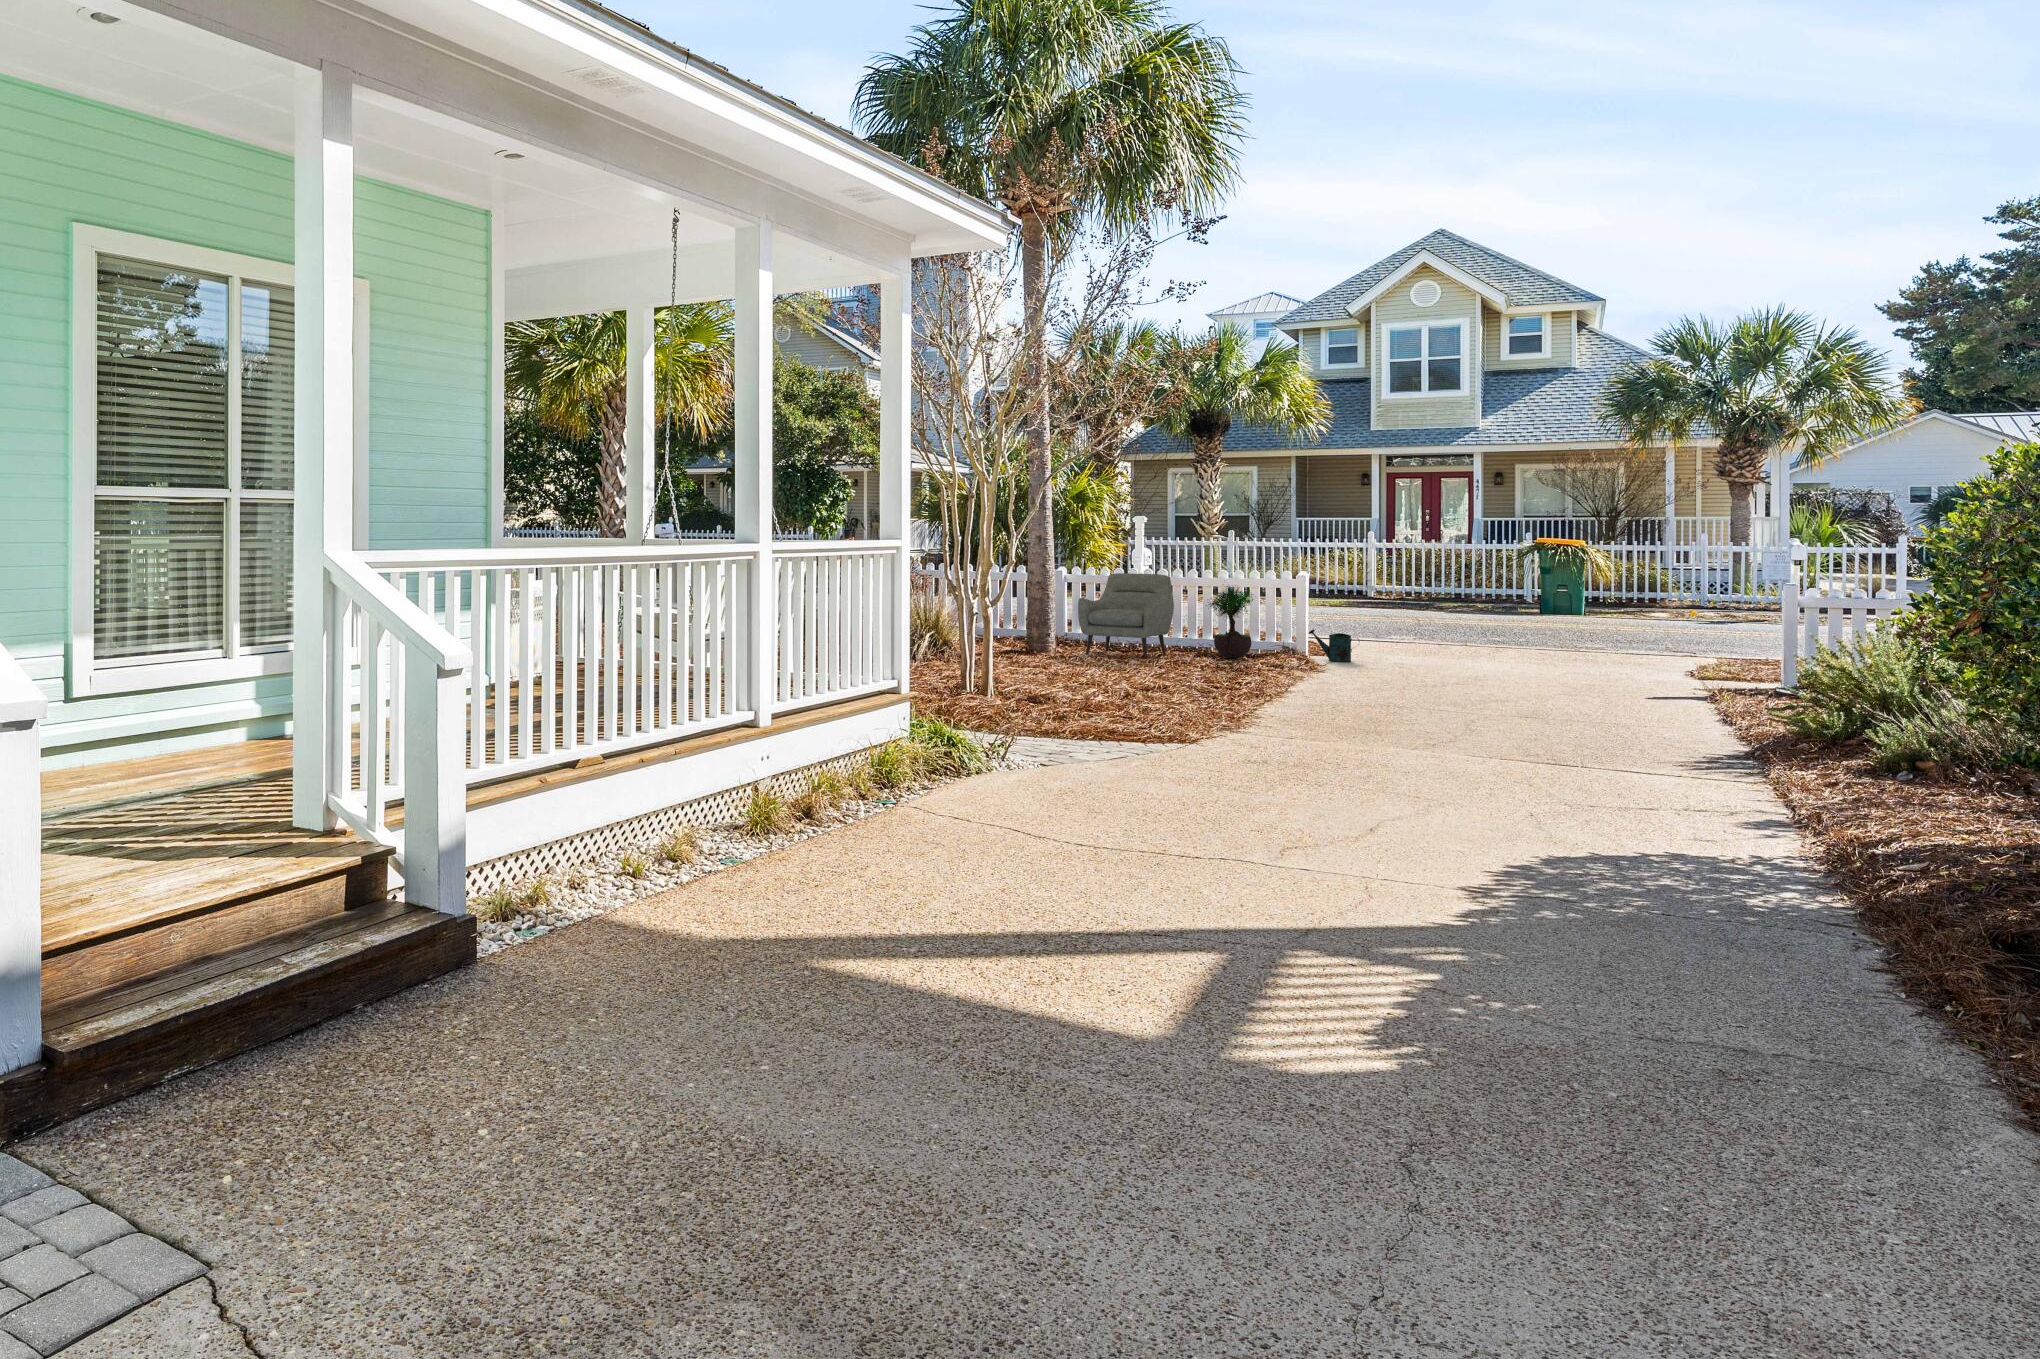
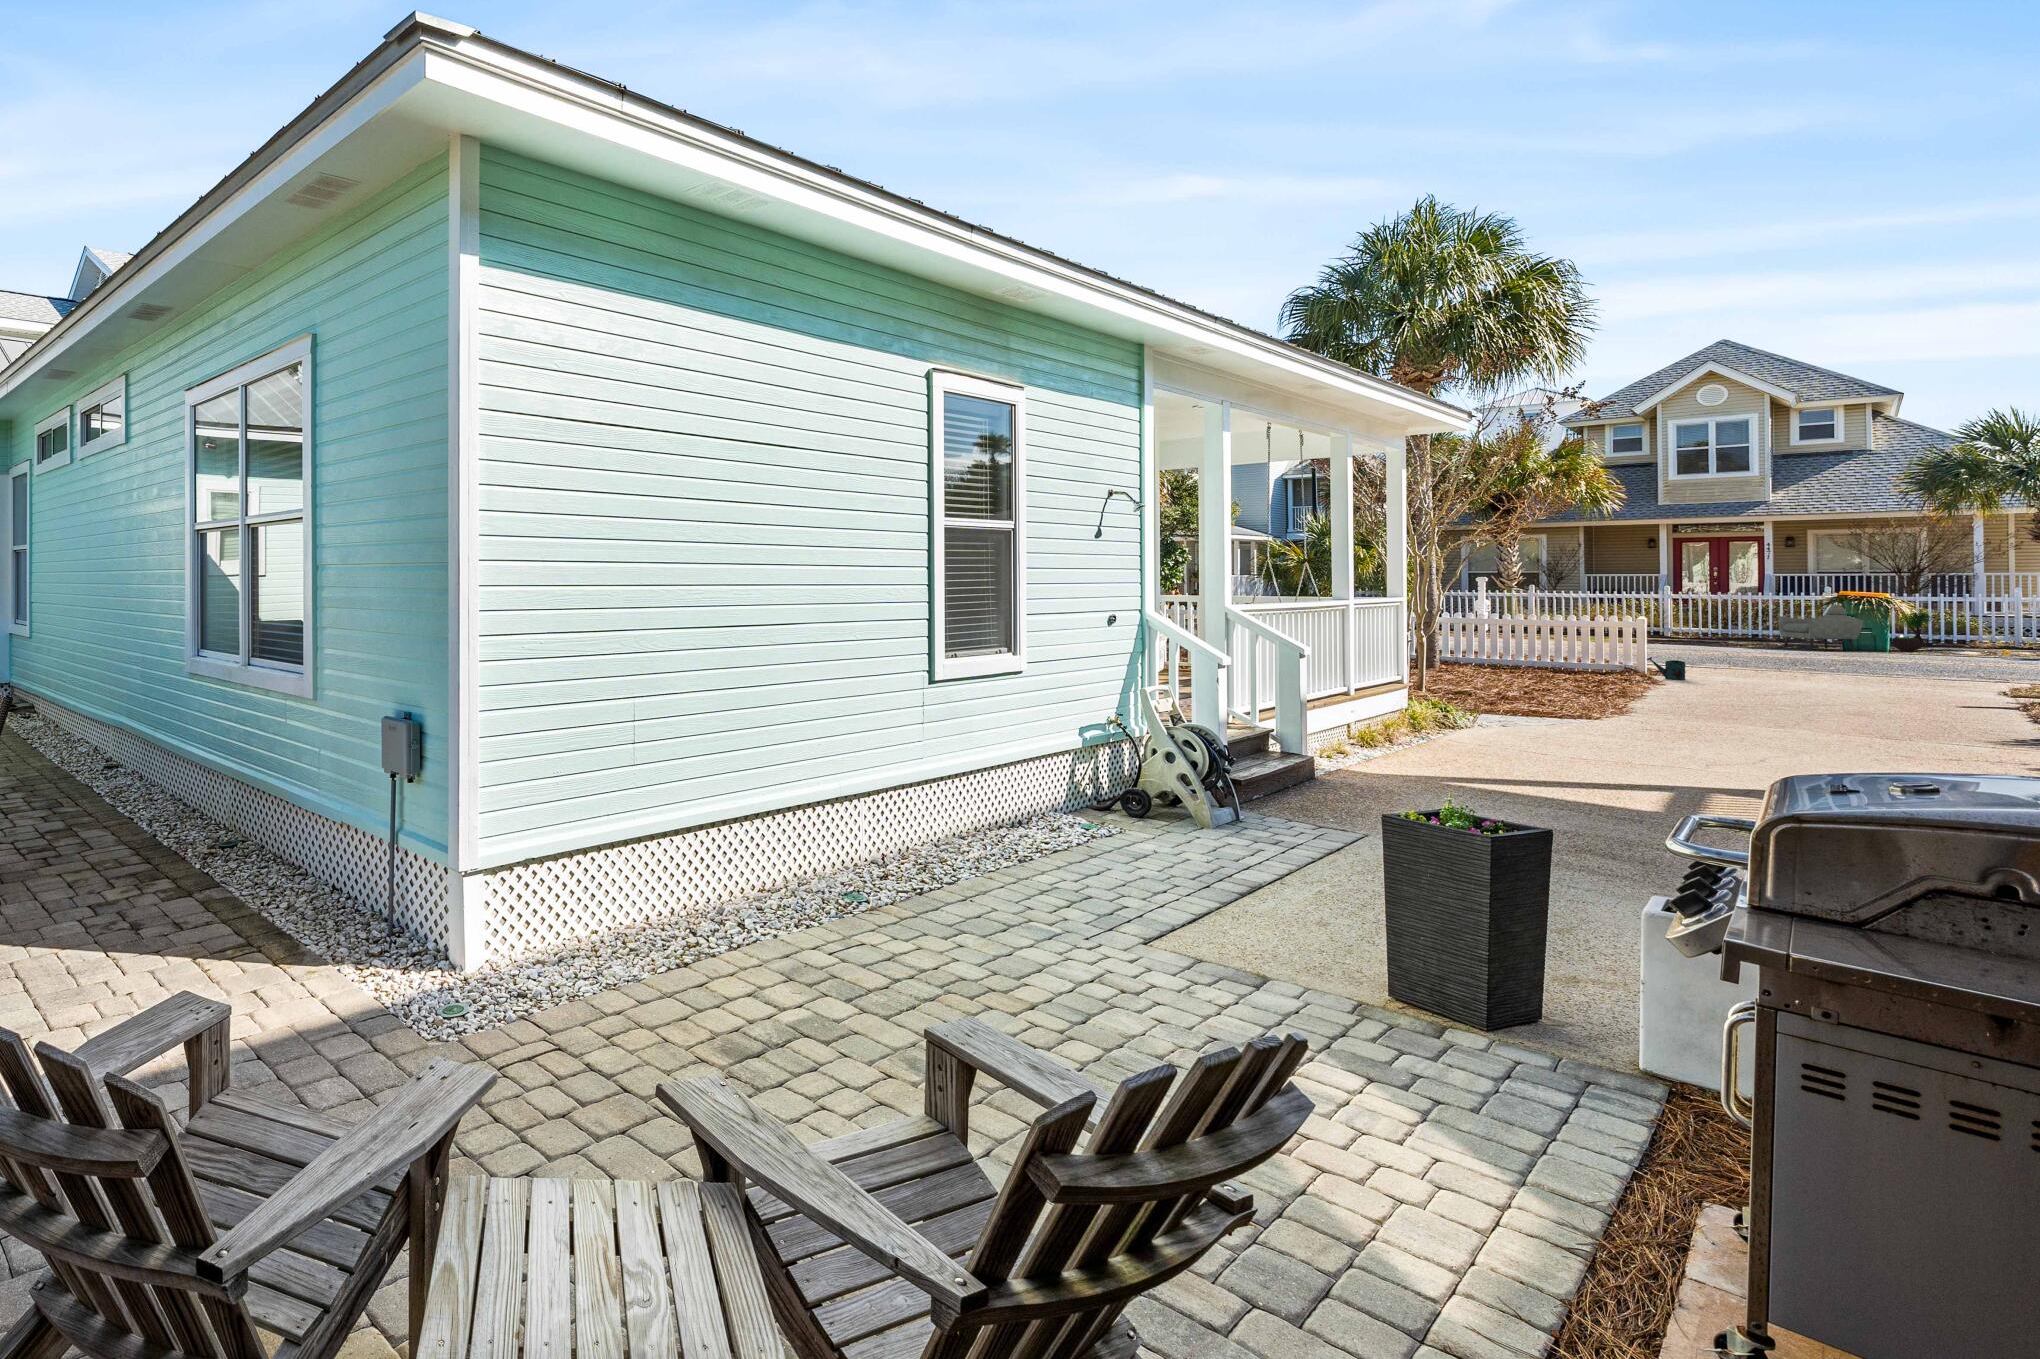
chair: present [1078,573,1174,658] -> present [1779,605,1864,650]
potted tree: present [1209,586,1253,659] -> present [1892,612,1932,651]

